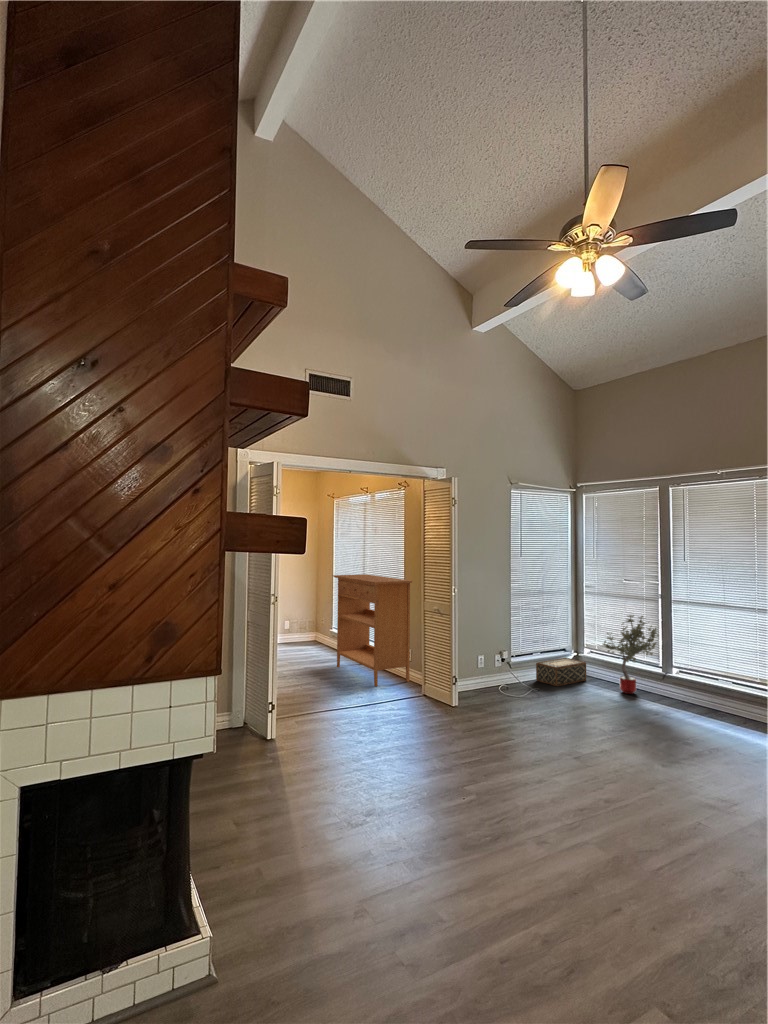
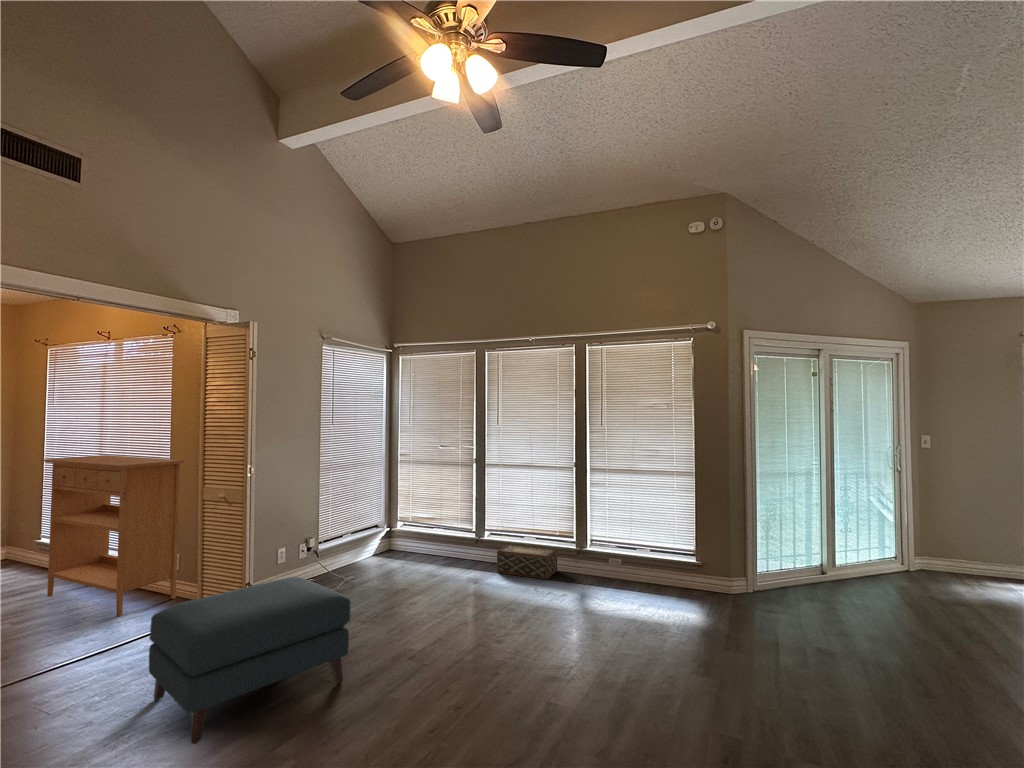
potted tree: present [603,615,659,694] -> none [418,481,475,565]
woven basket: present [536,658,586,686] -> present [497,544,557,579]
ottoman: none [391,675,523,771] -> present [149,577,350,744]

